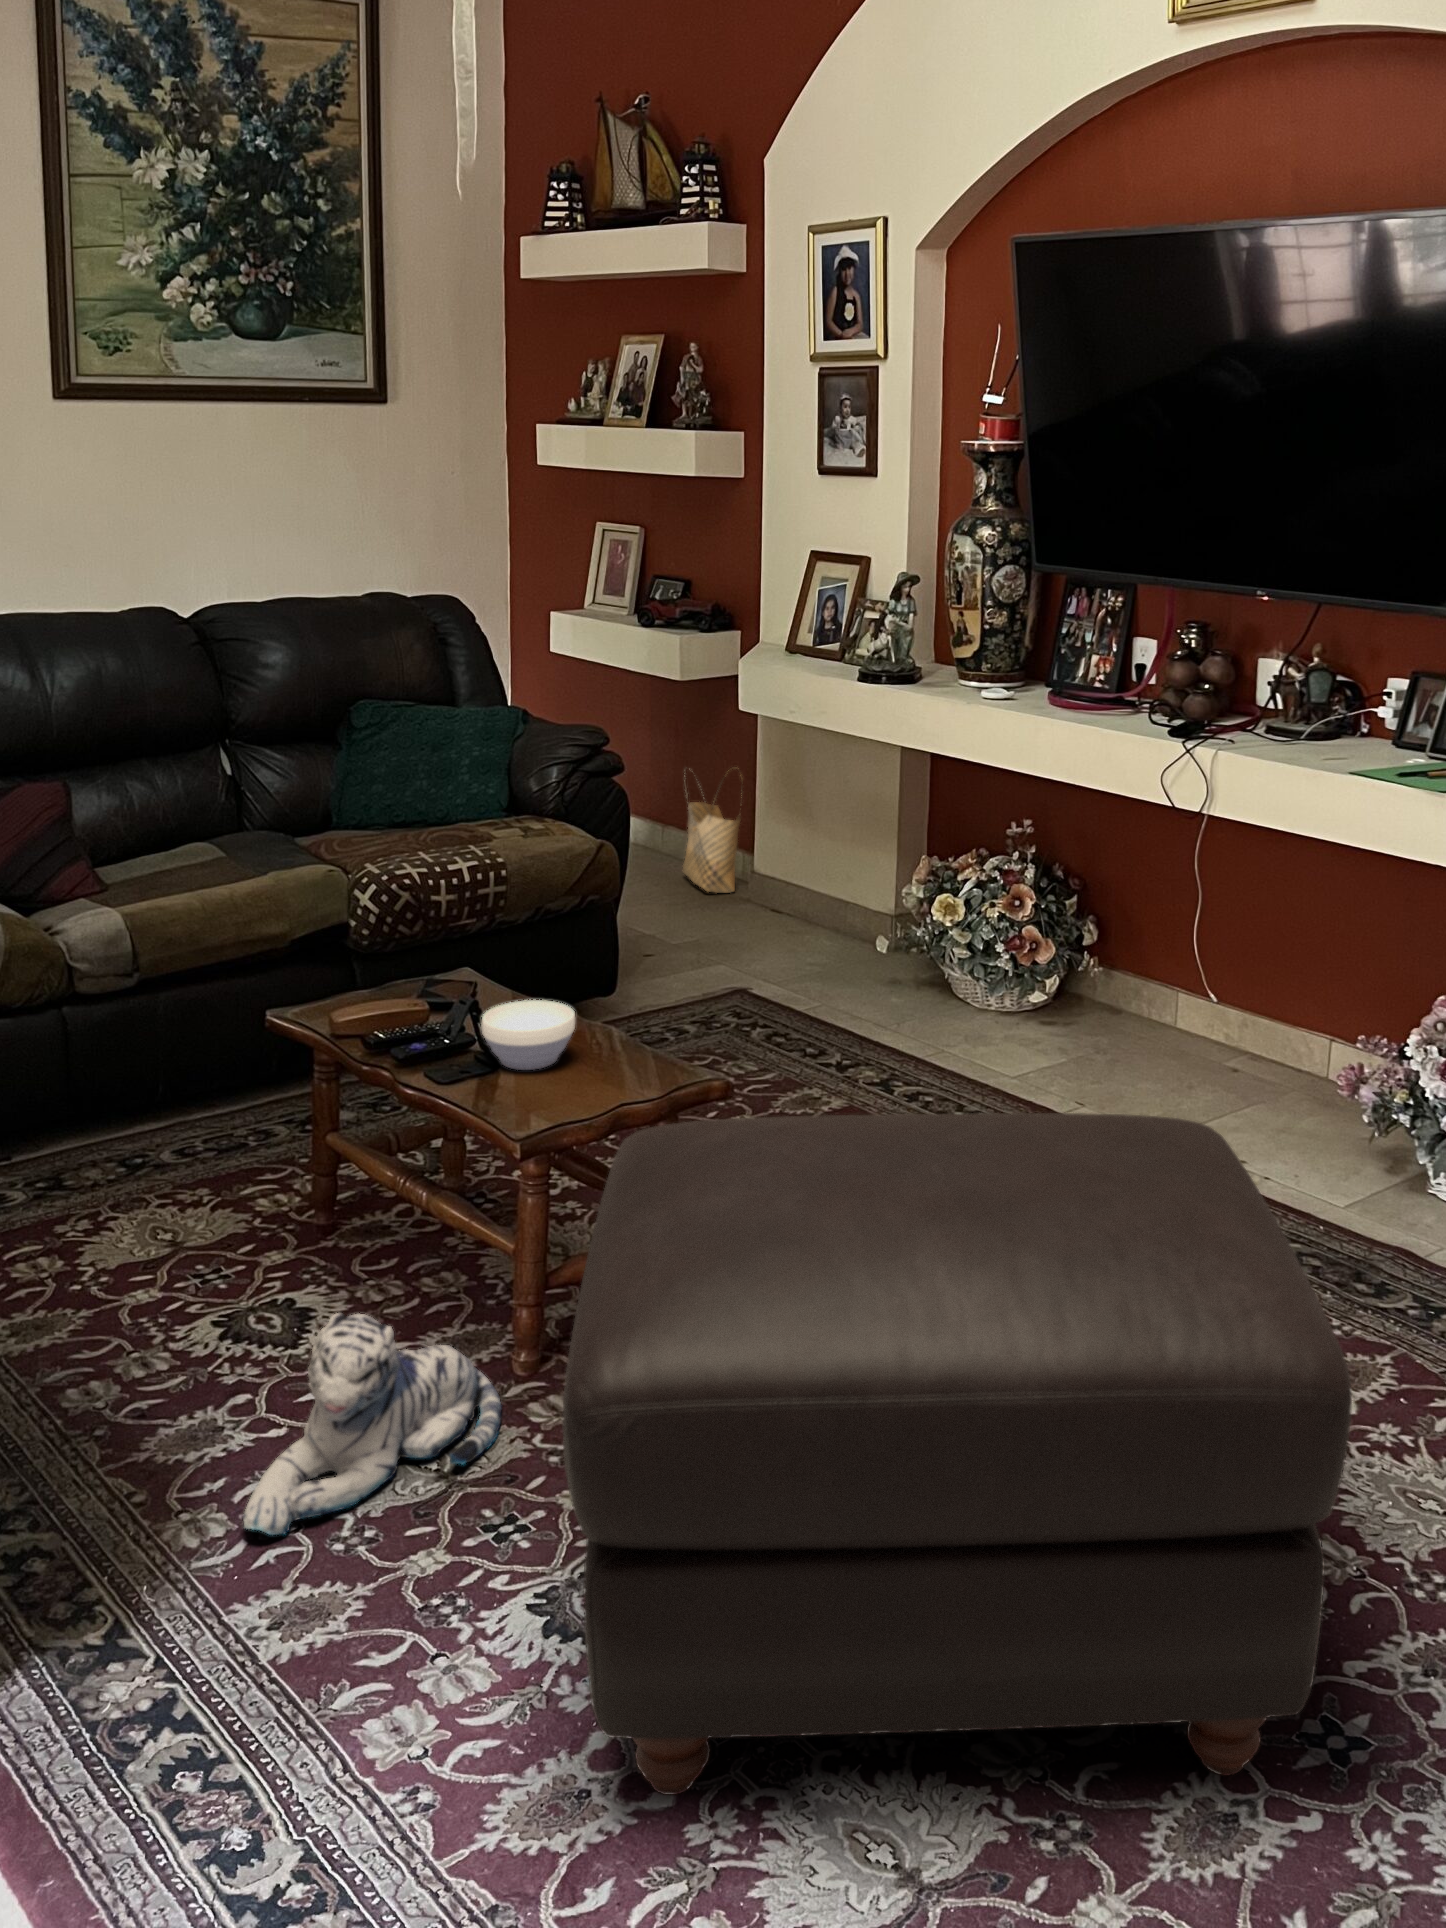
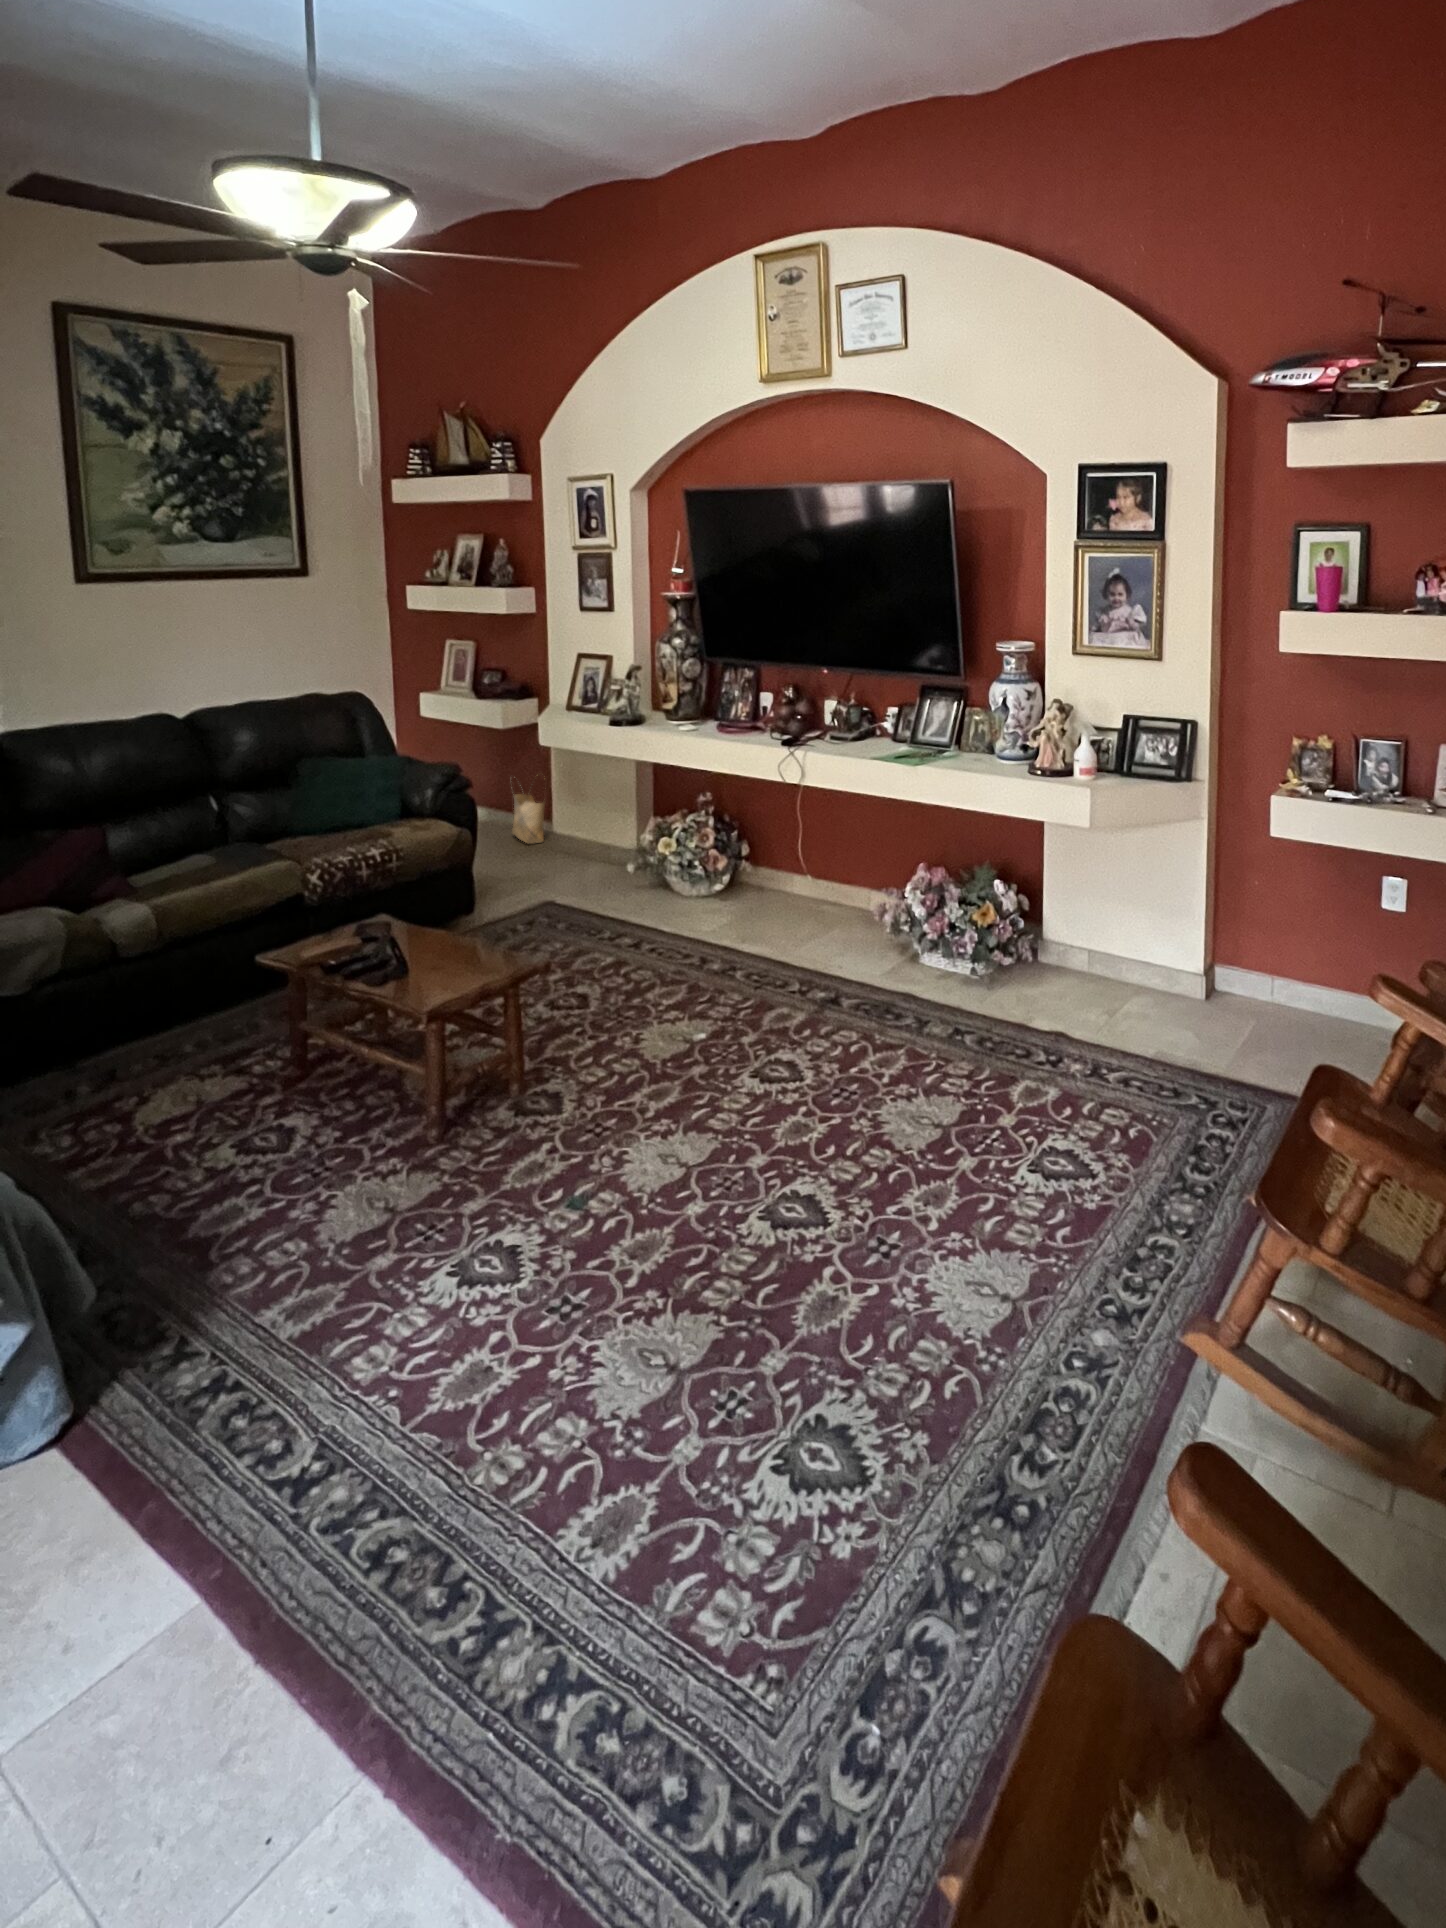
bowl: present [482,1000,575,1070] -> none [399,928,457,969]
ottoman: present [563,1113,1352,1795] -> none [470,951,883,1359]
plush toy: present [243,1313,502,1535] -> none [261,1126,424,1267]

